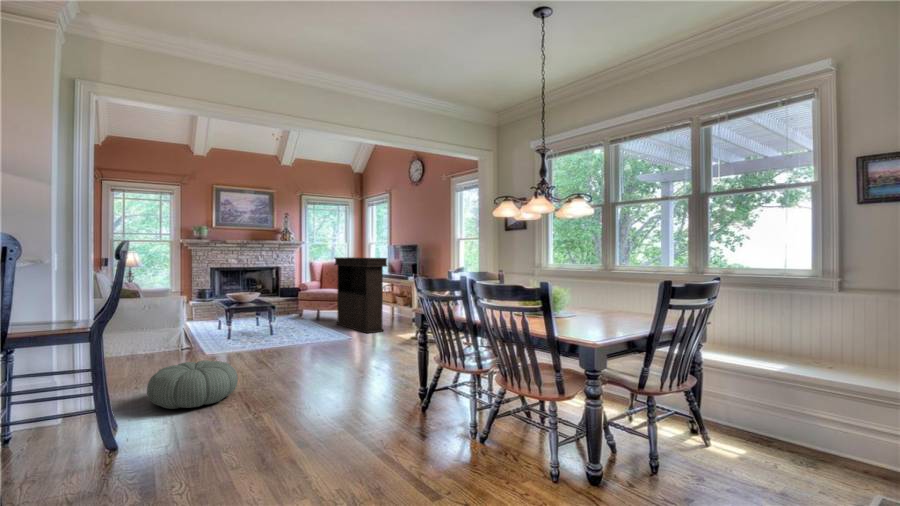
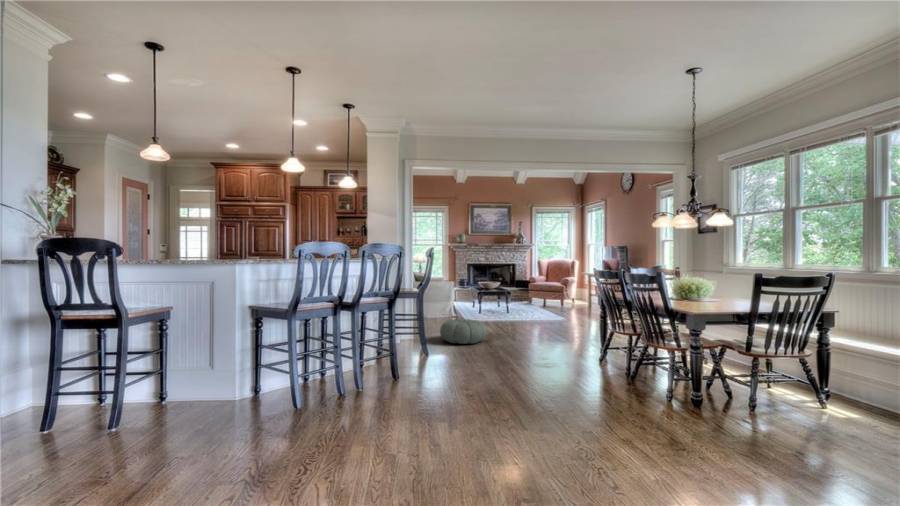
console table: present [334,257,387,333] -> none [556,257,597,318]

